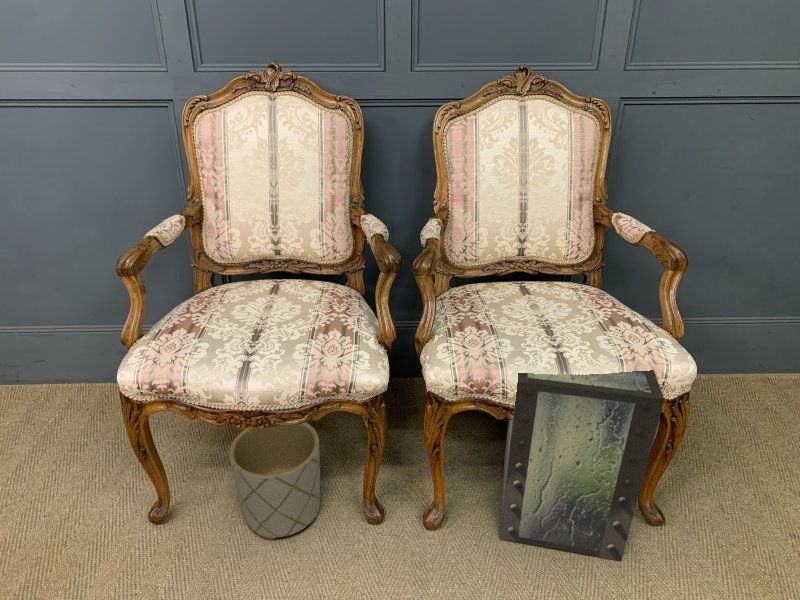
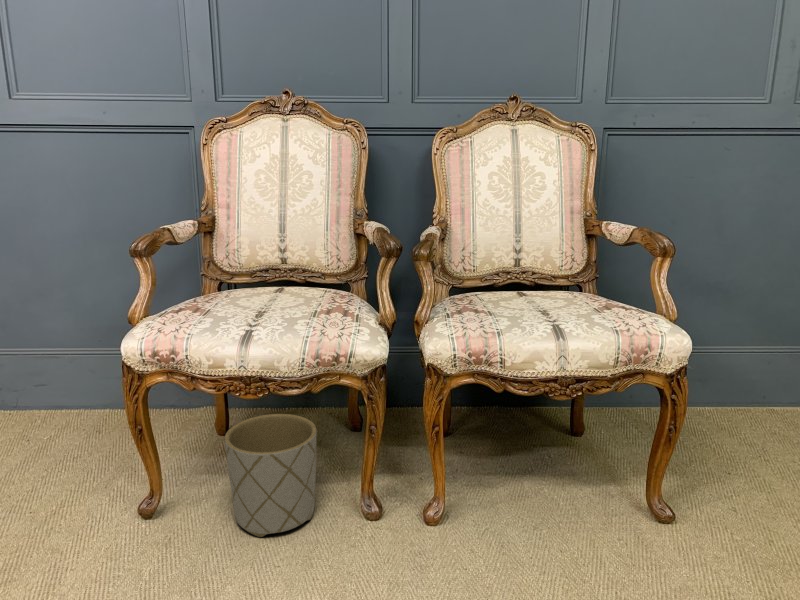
storage box: present [500,370,664,561] -> none [505,313,657,558]

